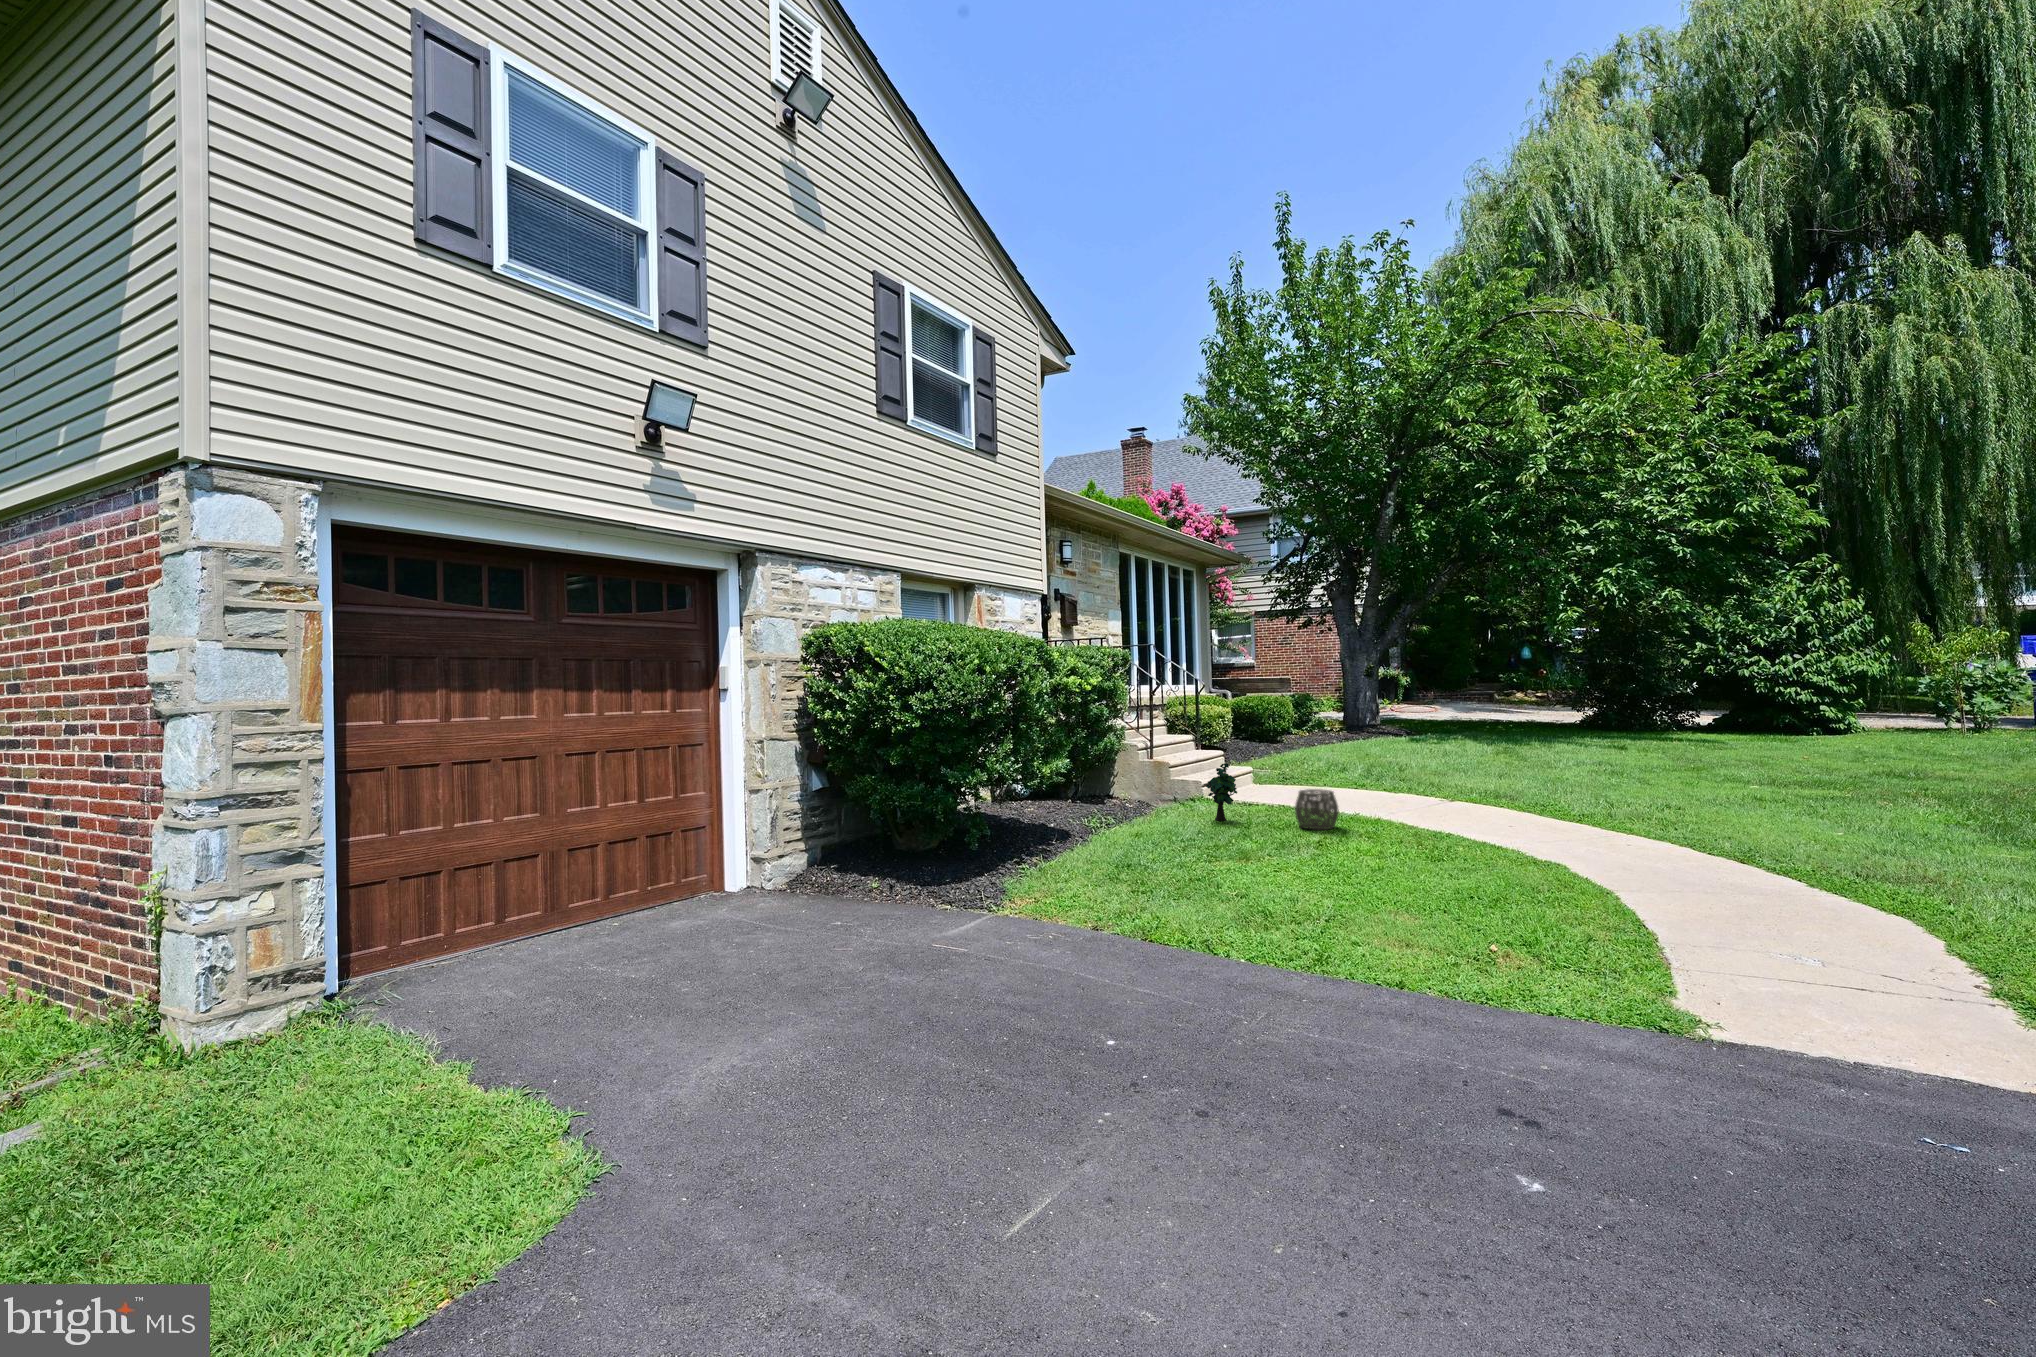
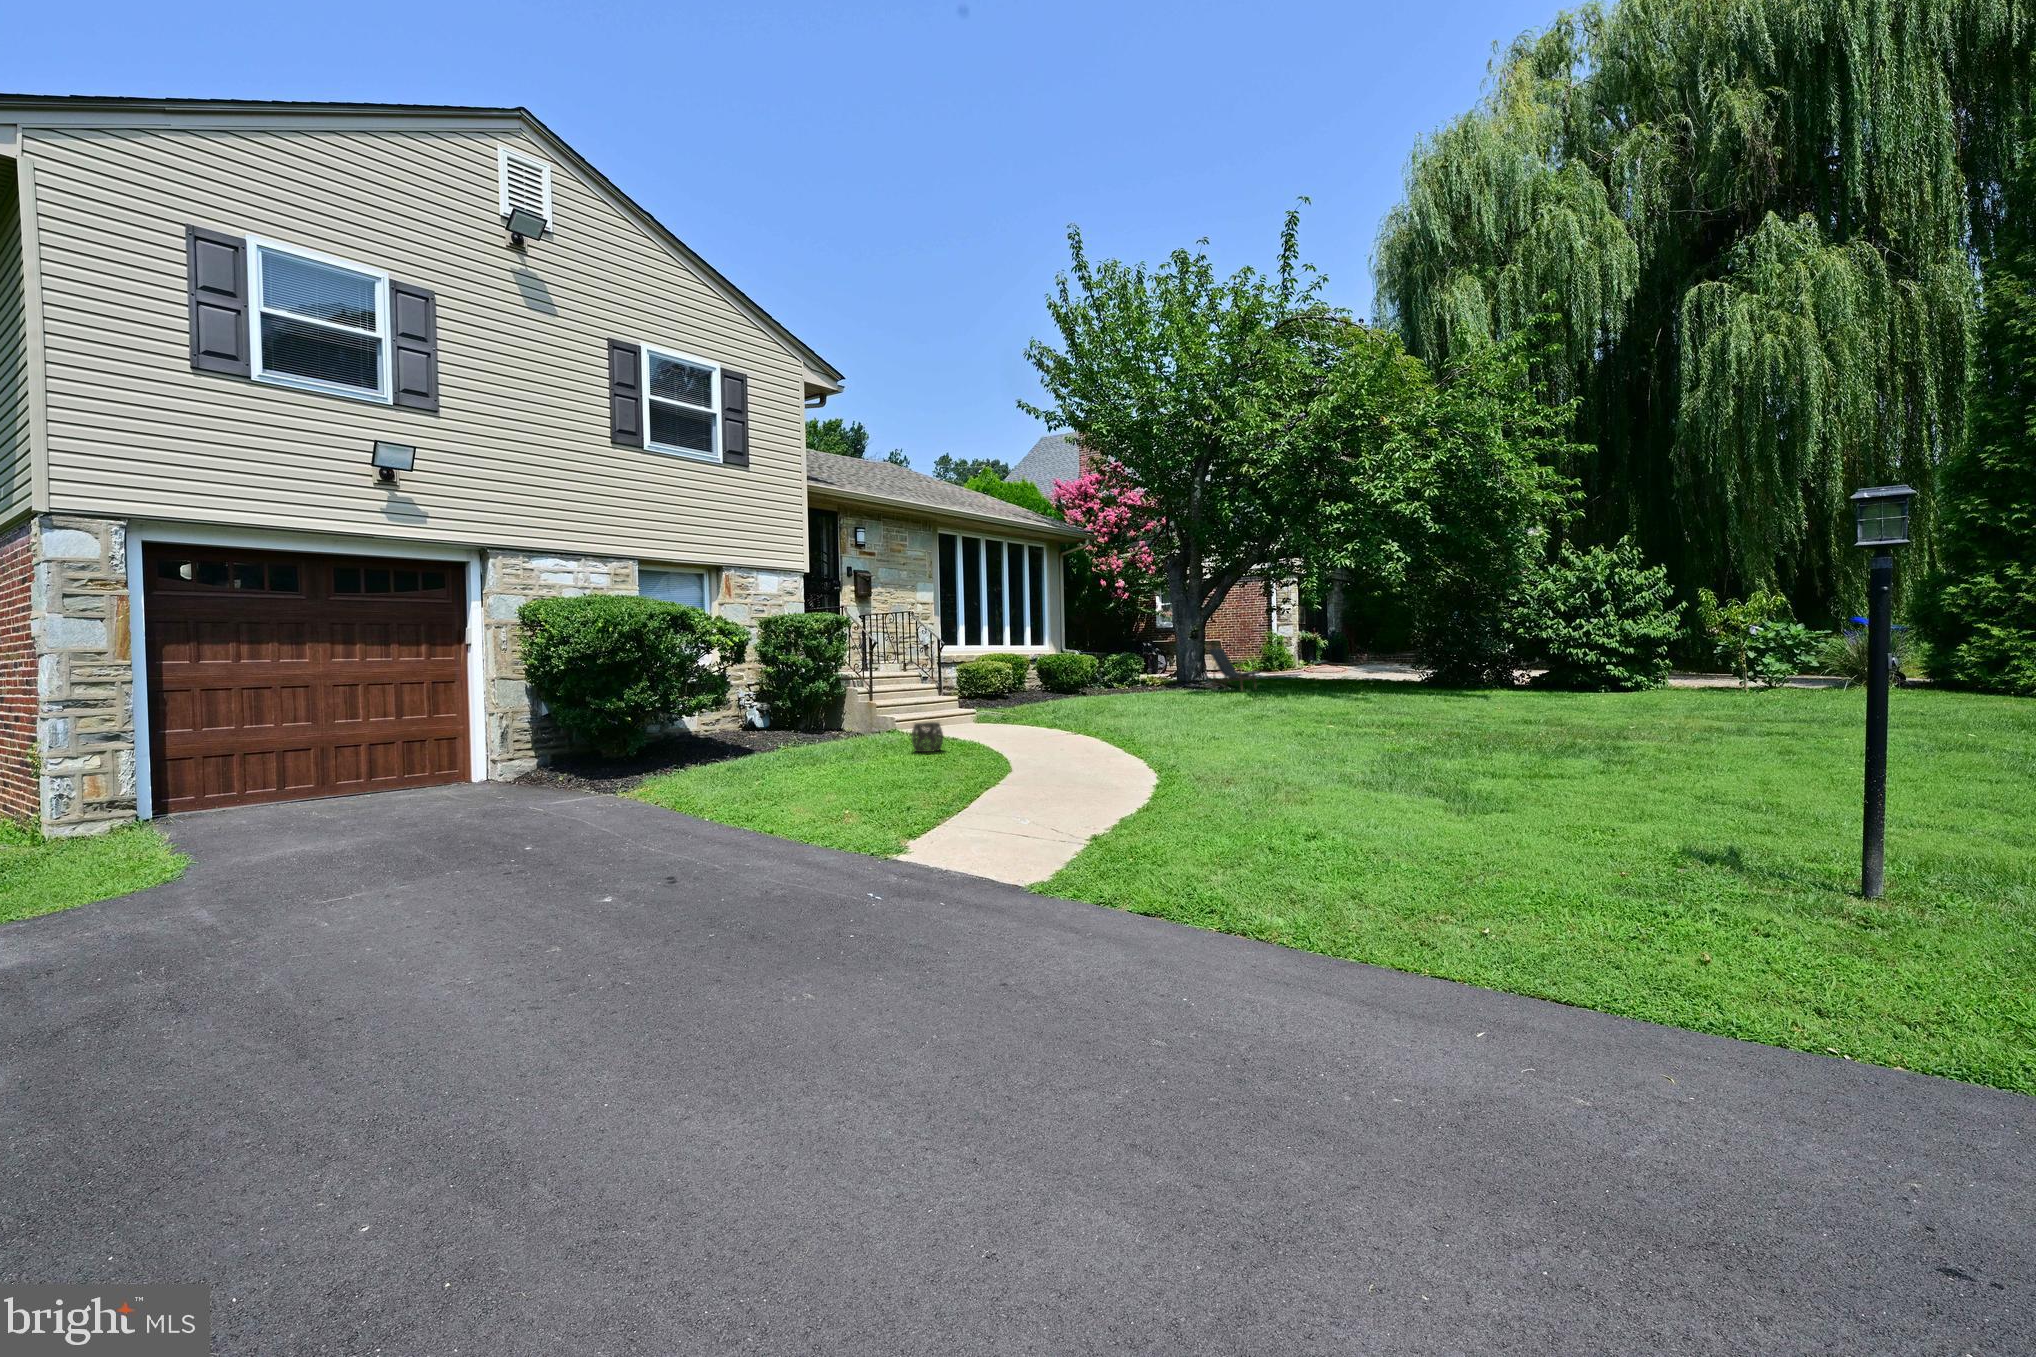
lounge chair: none [1373,683,1426,730] -> present [1210,649,1259,689]
decorative plant: present [1204,763,1237,821] -> none [861,703,887,748]

